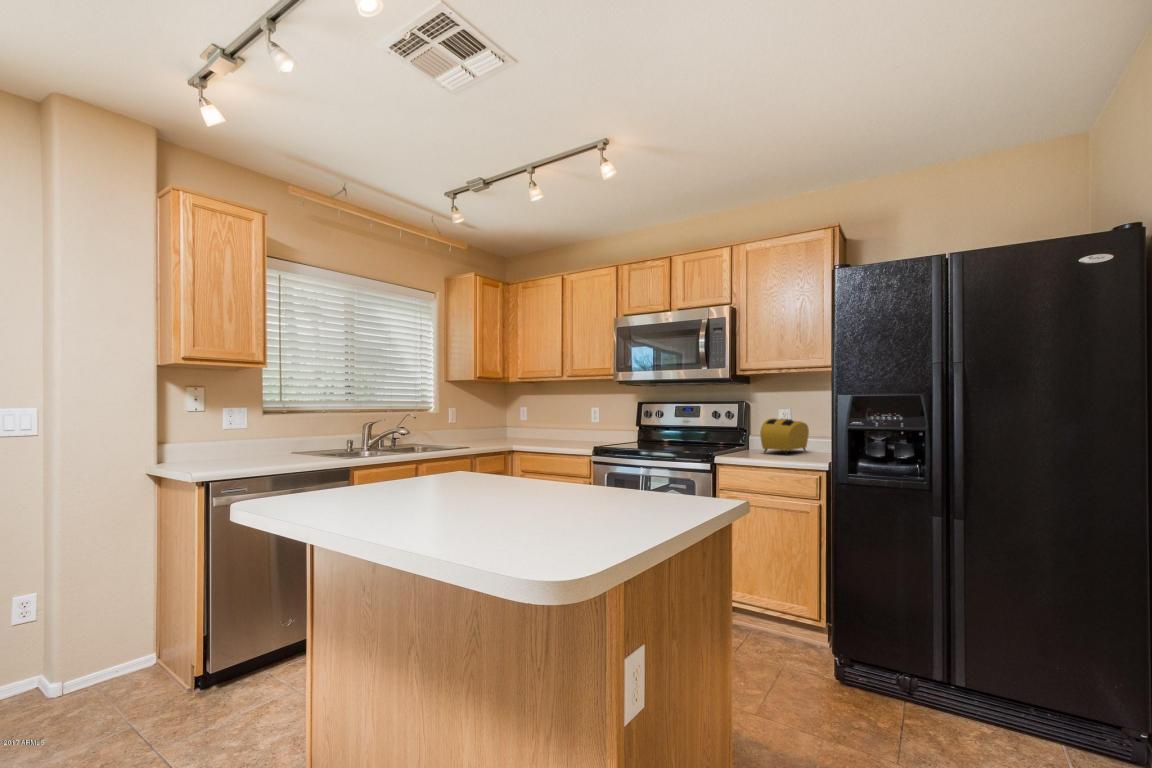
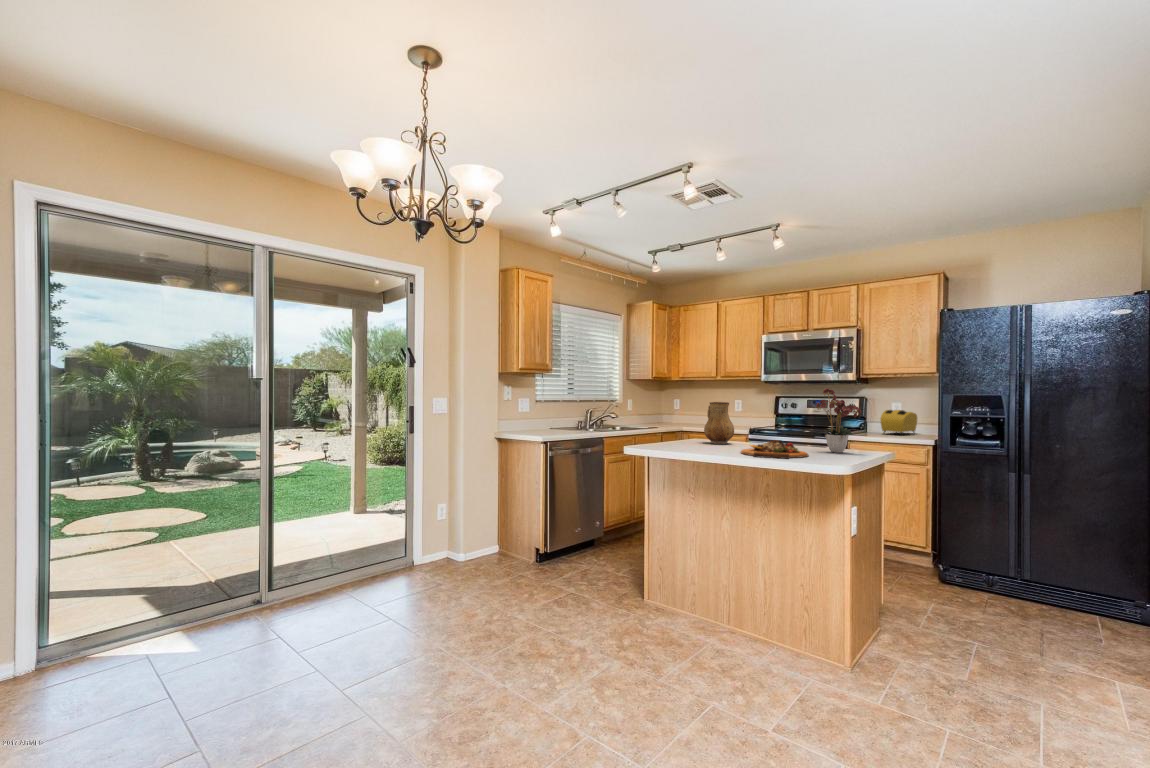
flower arrangement: none [602,376,690,507] -> present [816,388,862,453]
ceramic pitcher: none [440,410,493,486] -> present [704,402,734,444]
cutting board: none [432,488,568,540] -> present [741,440,808,459]

